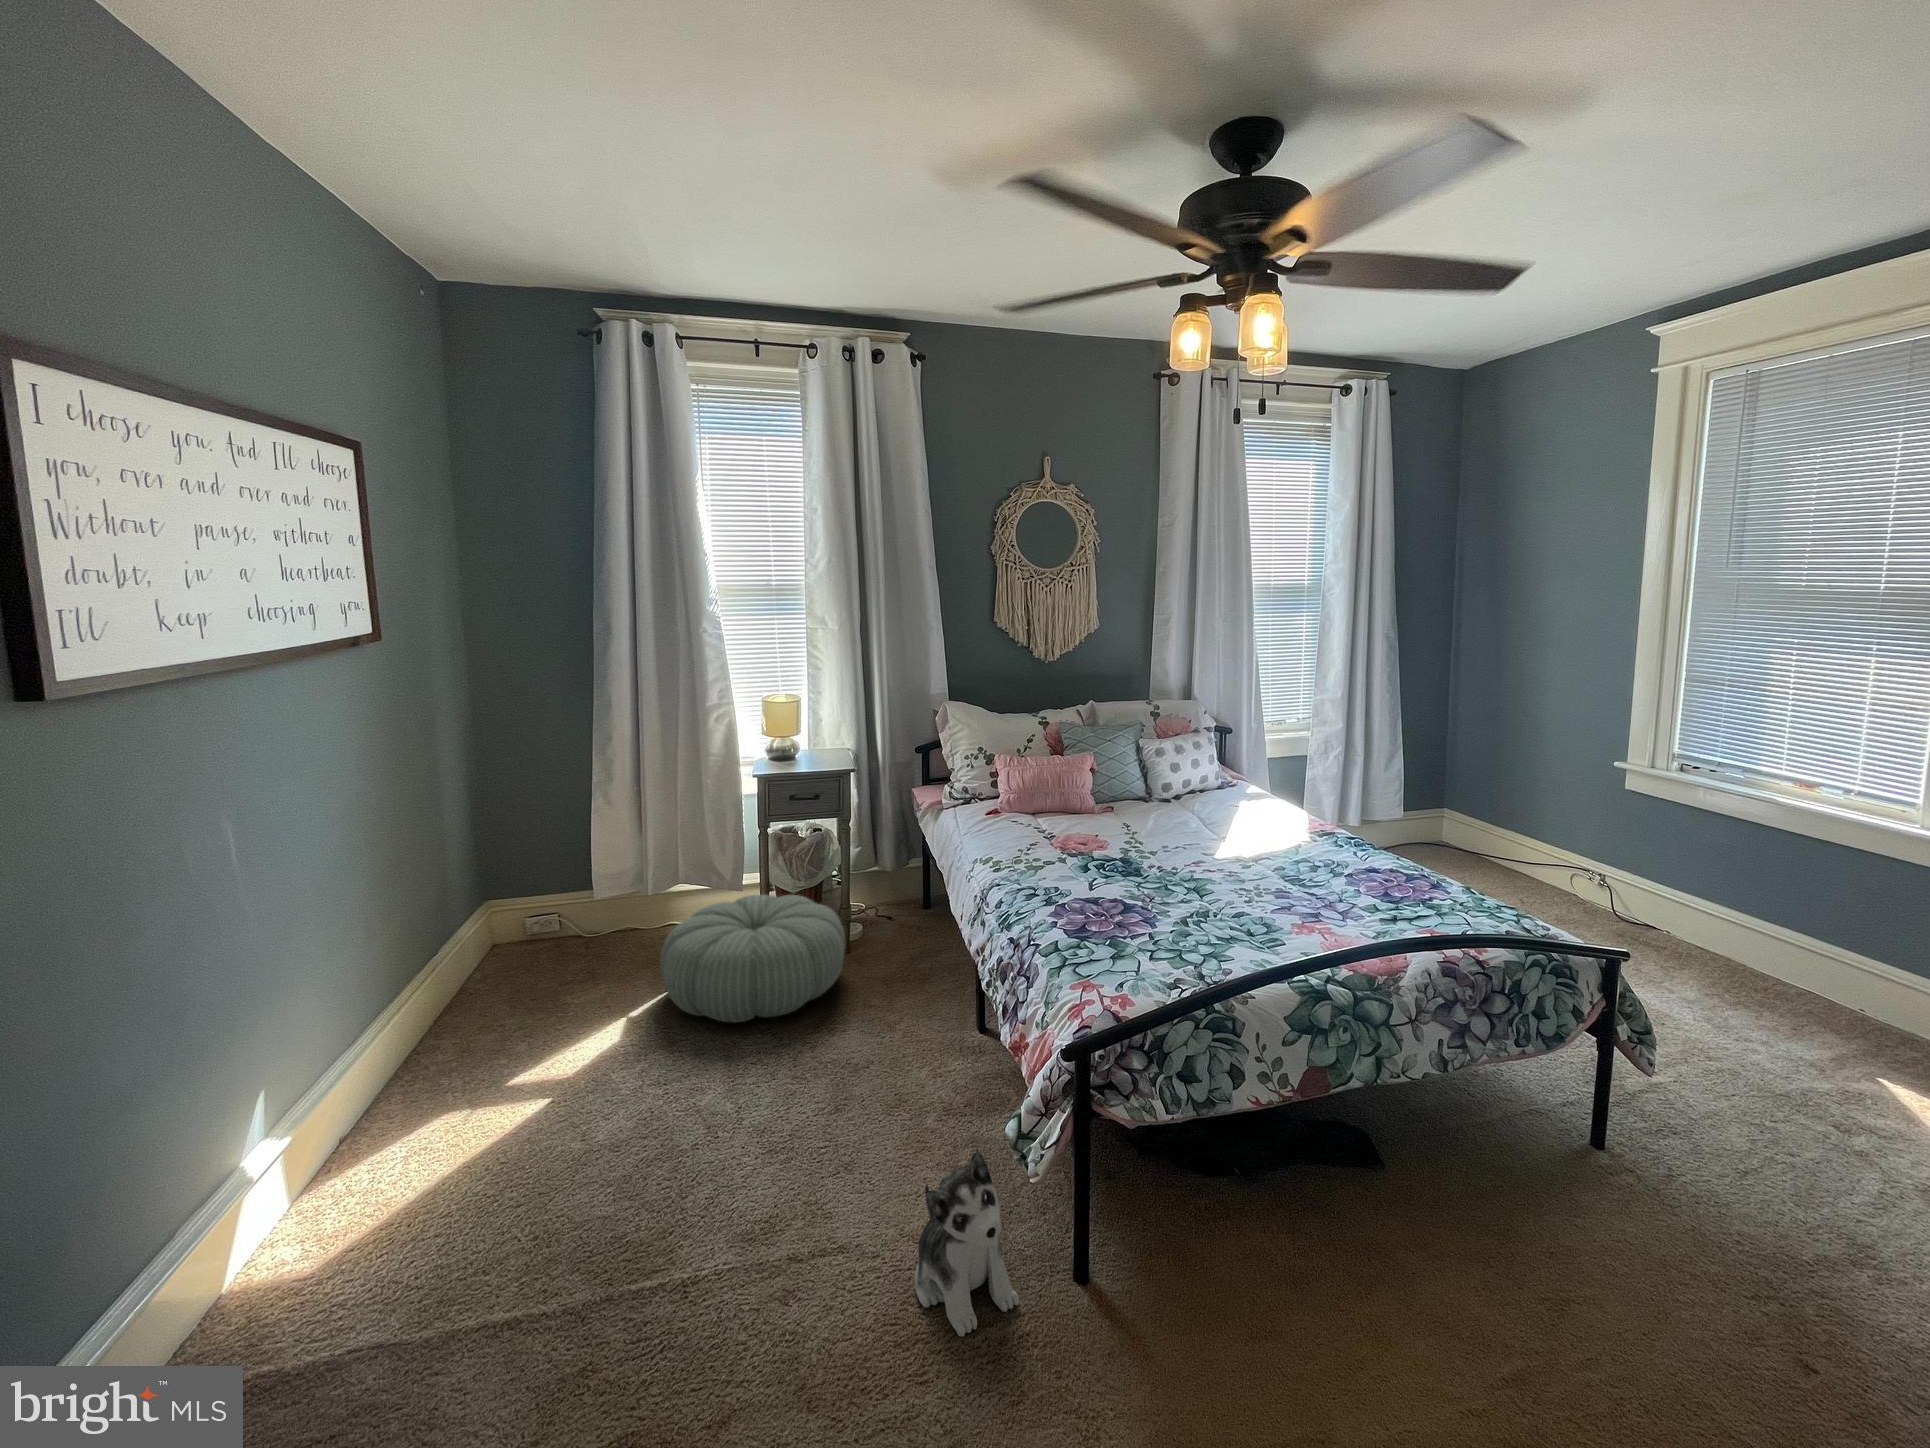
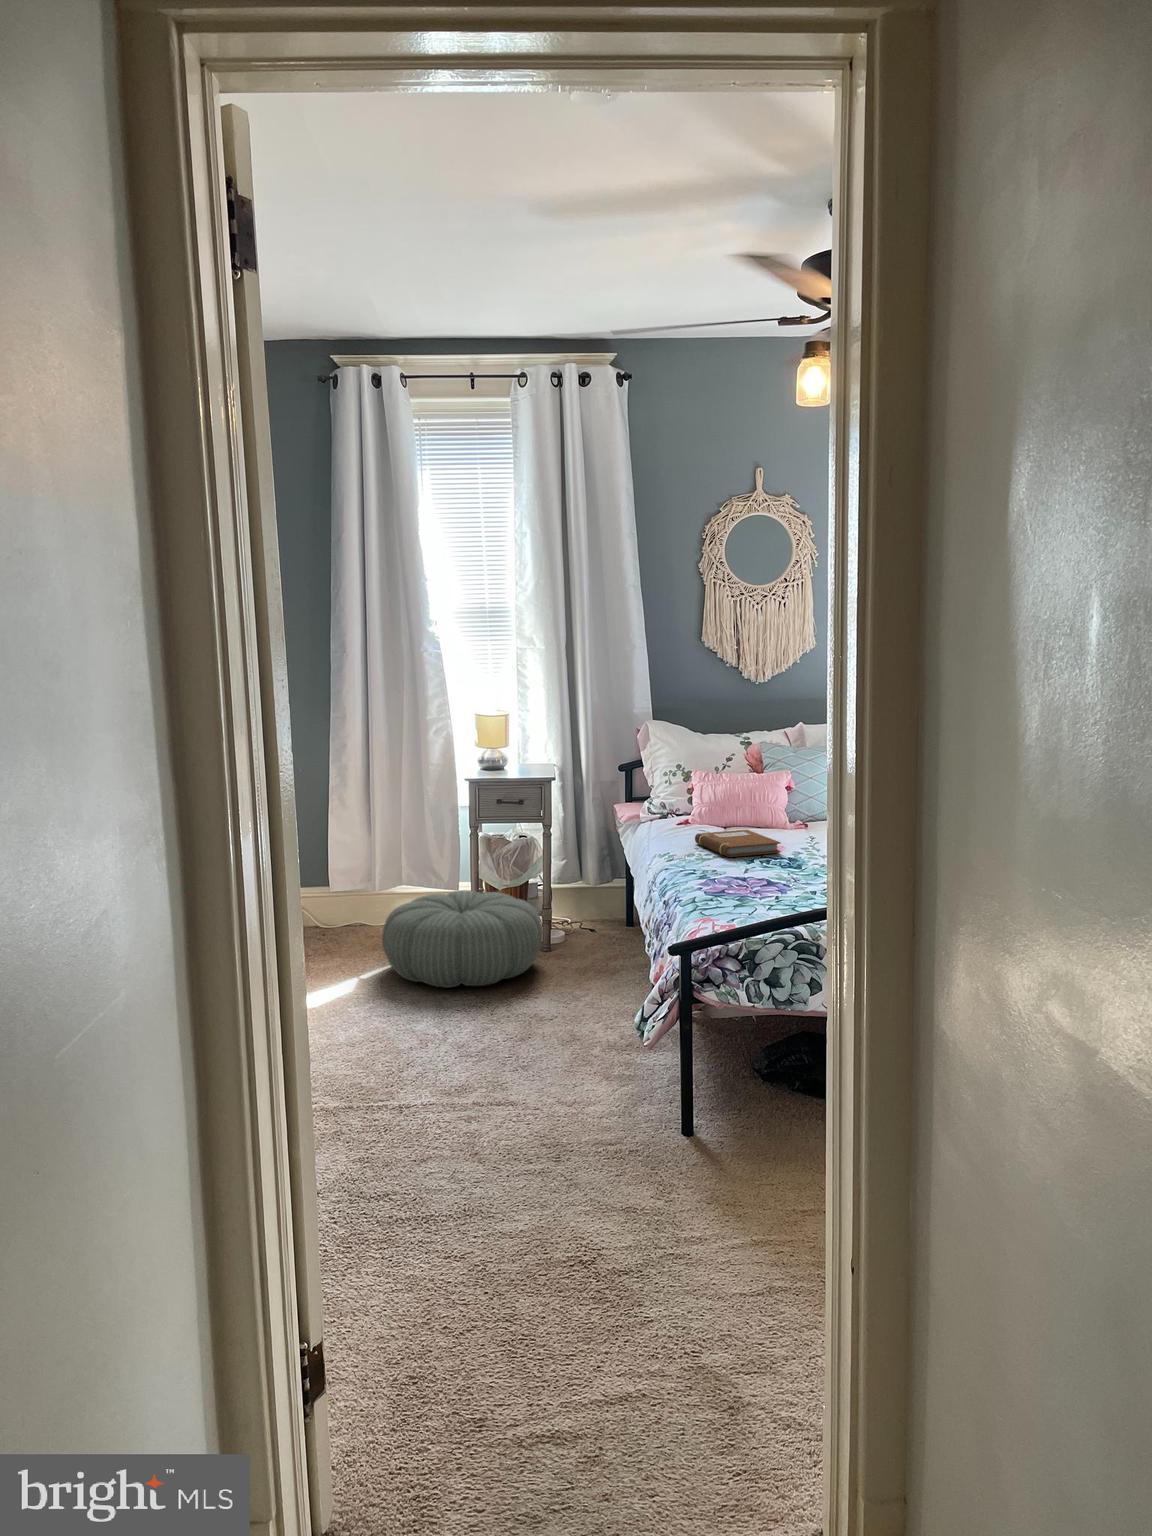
notebook: none [1018,826,1113,867] -> present [695,830,780,857]
plush toy: present [914,1151,1019,1336] -> none [560,1022,635,1149]

